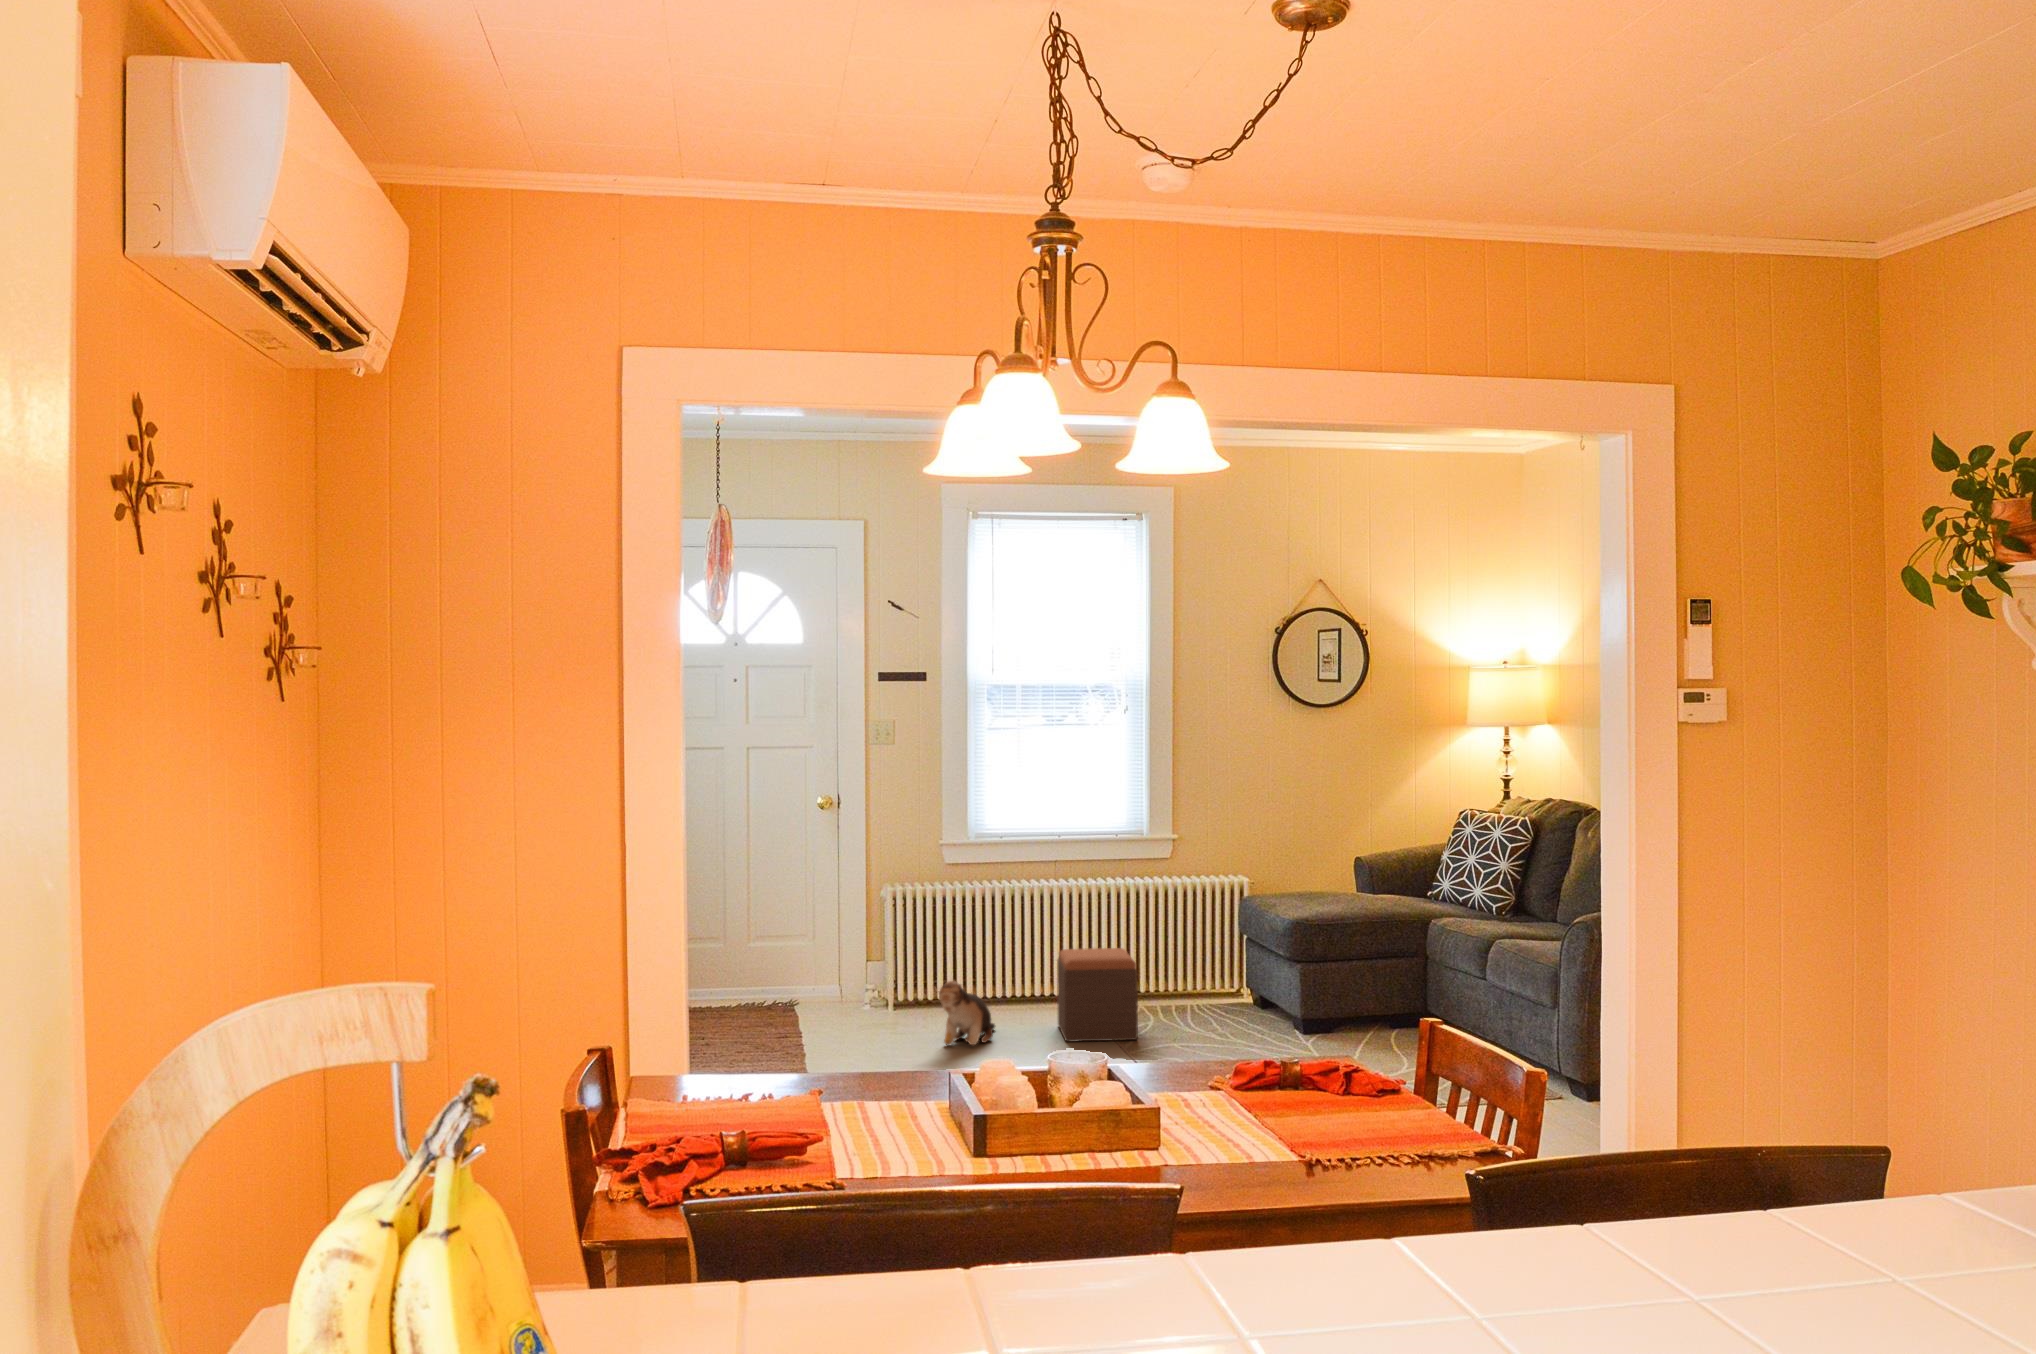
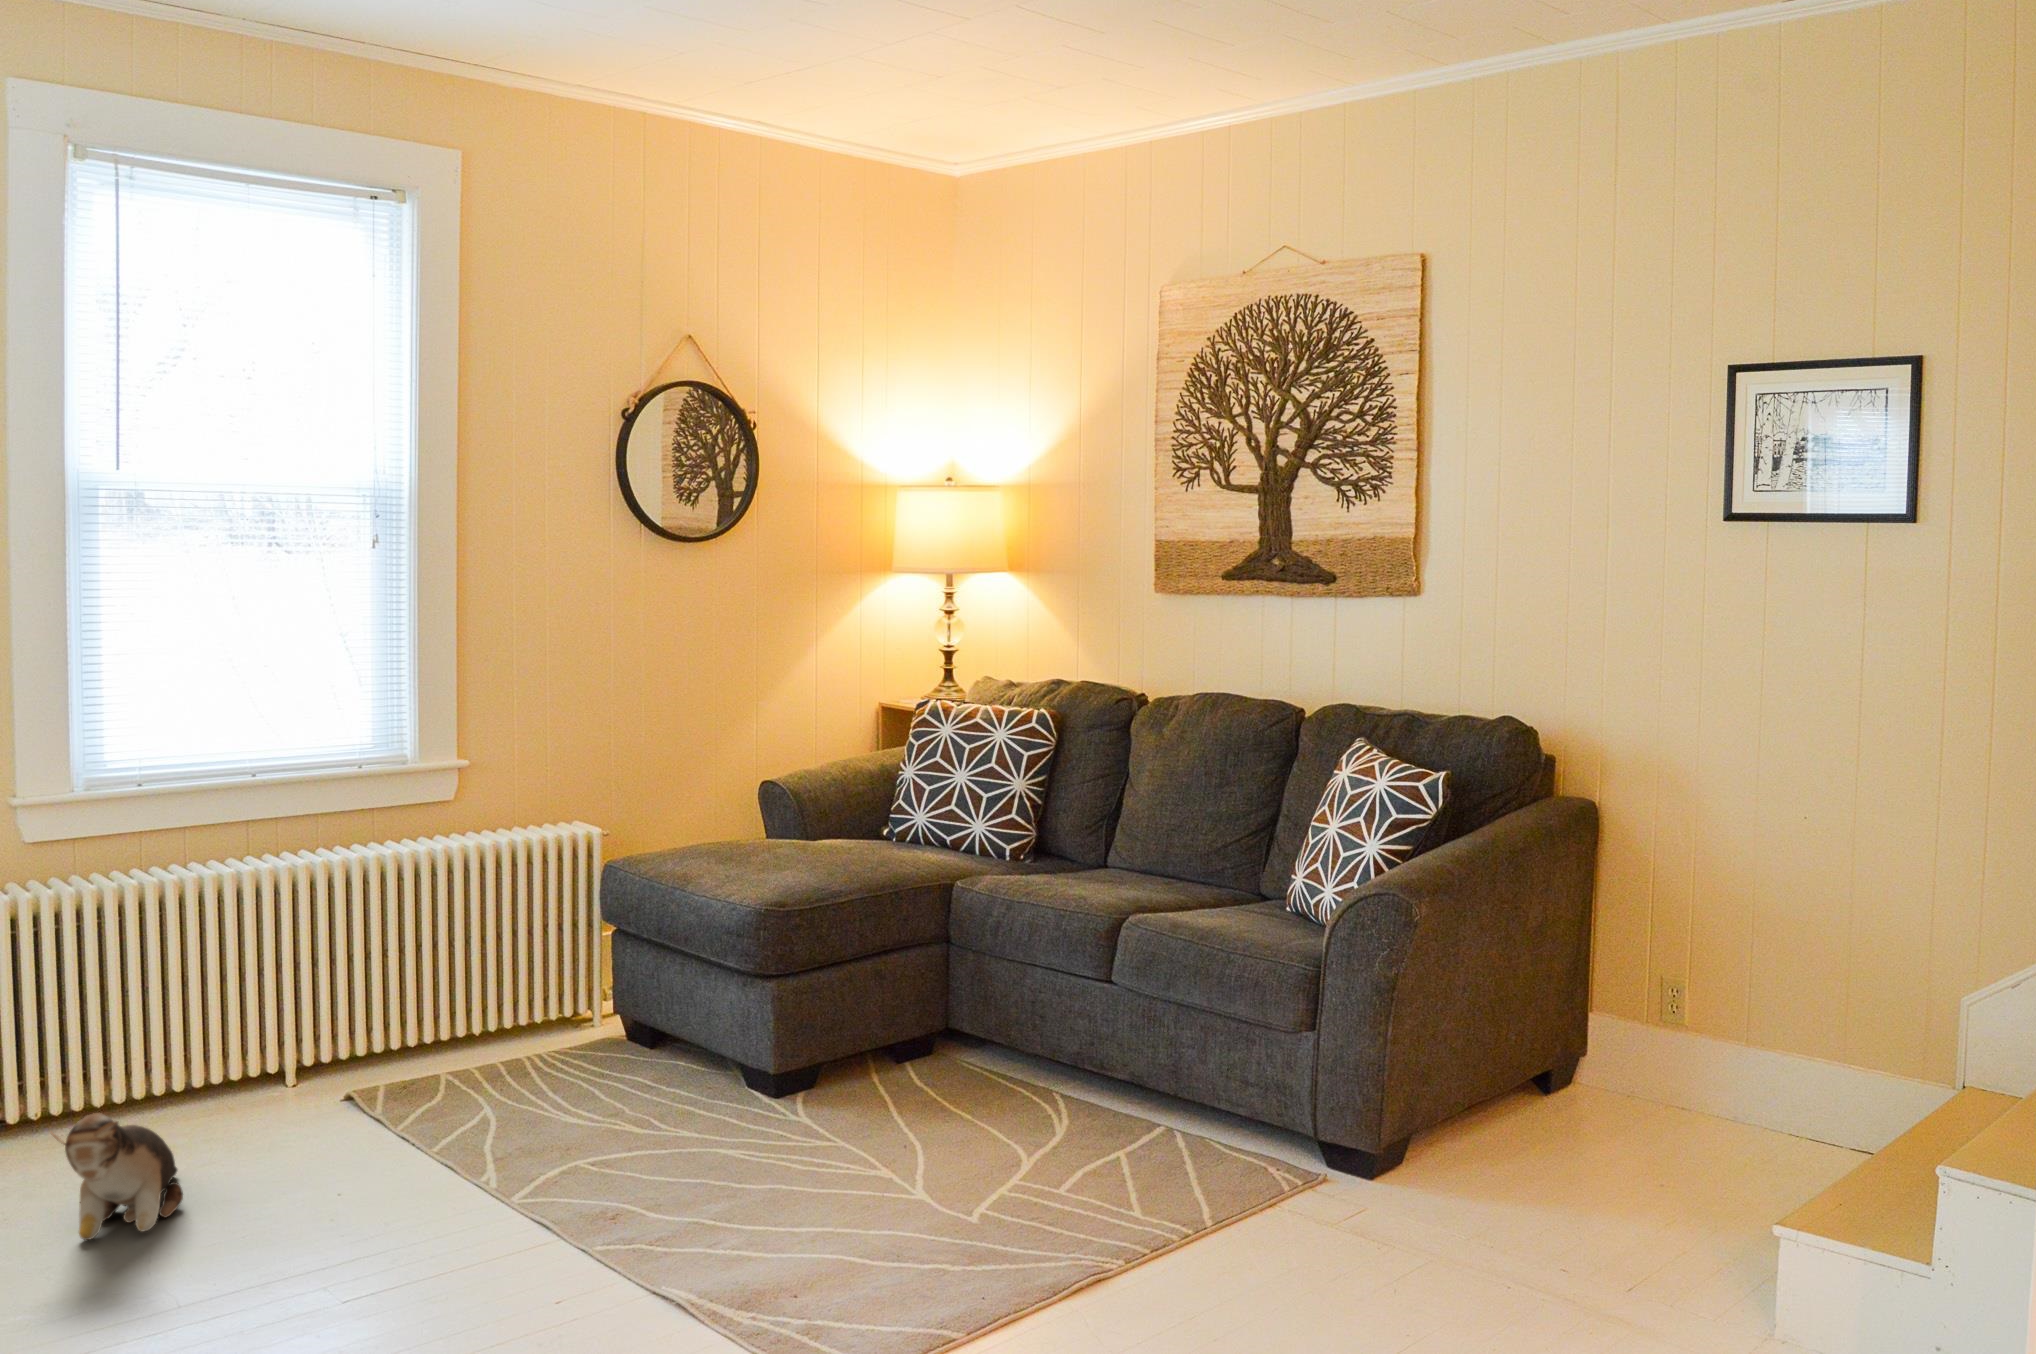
footstool: present [1057,948,1138,1042] -> none [296,986,471,1181]

